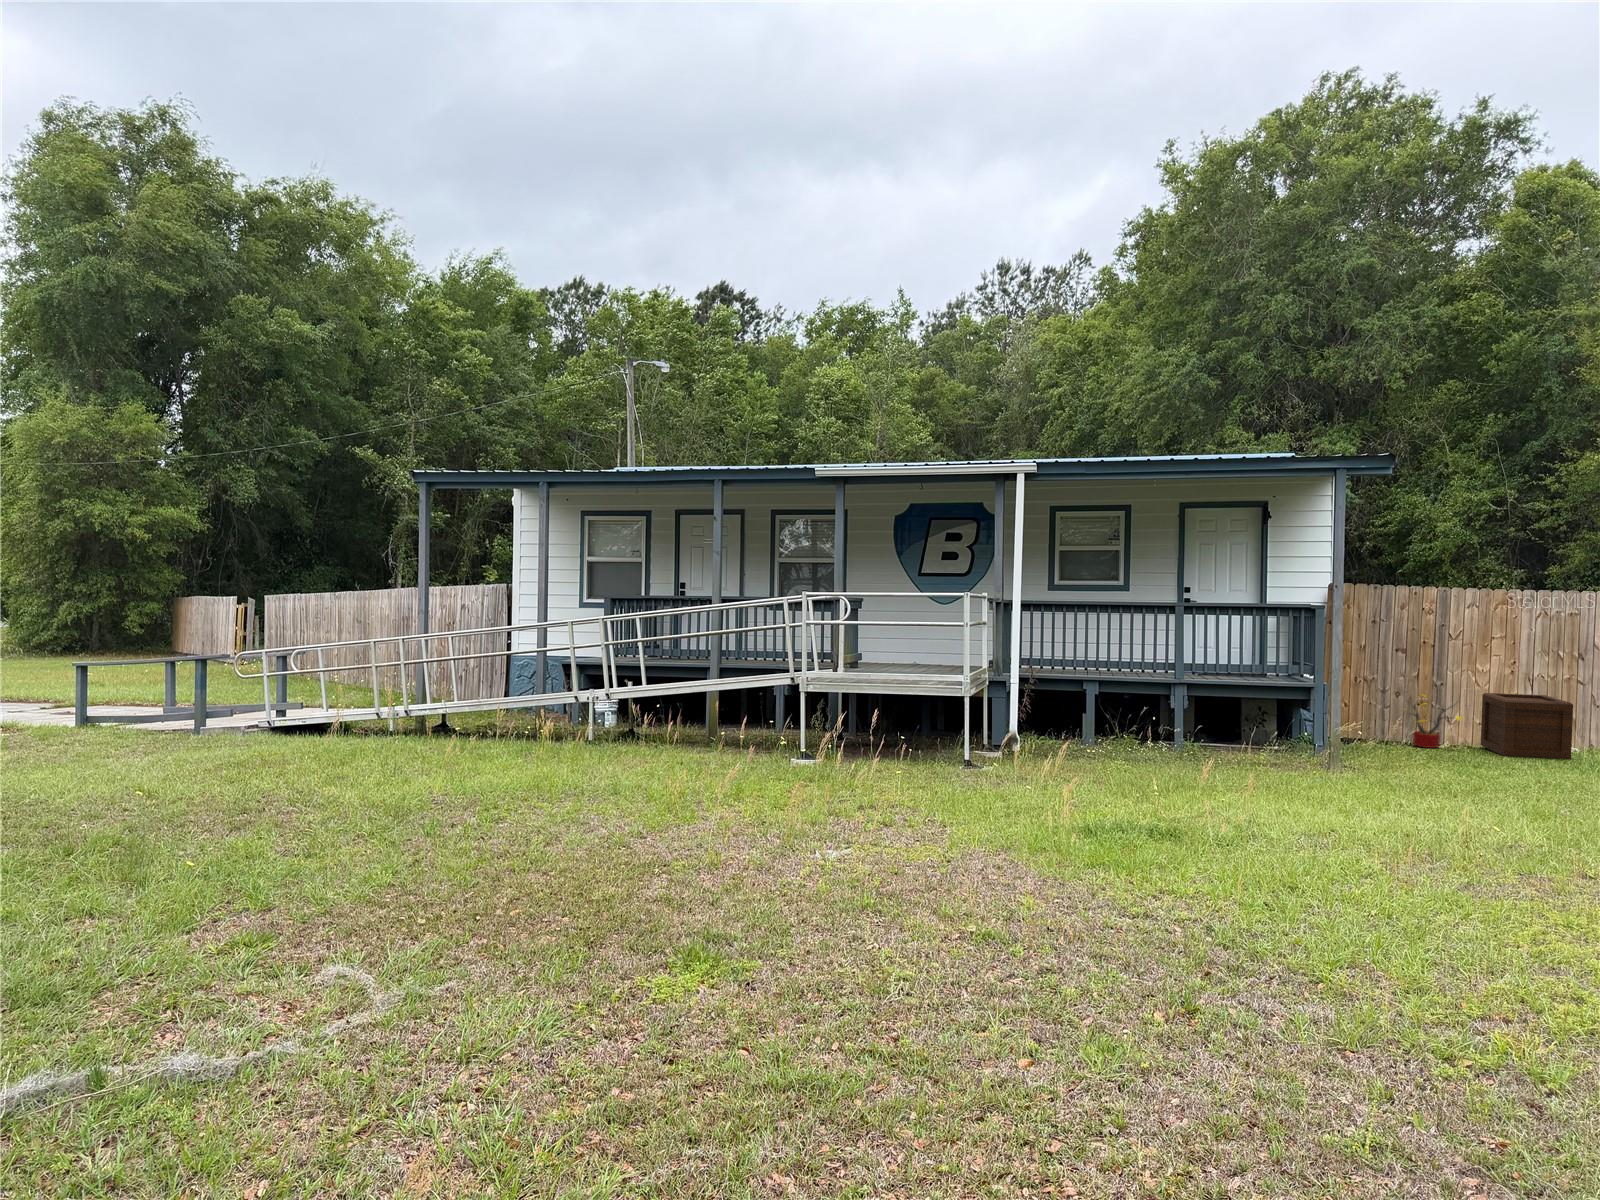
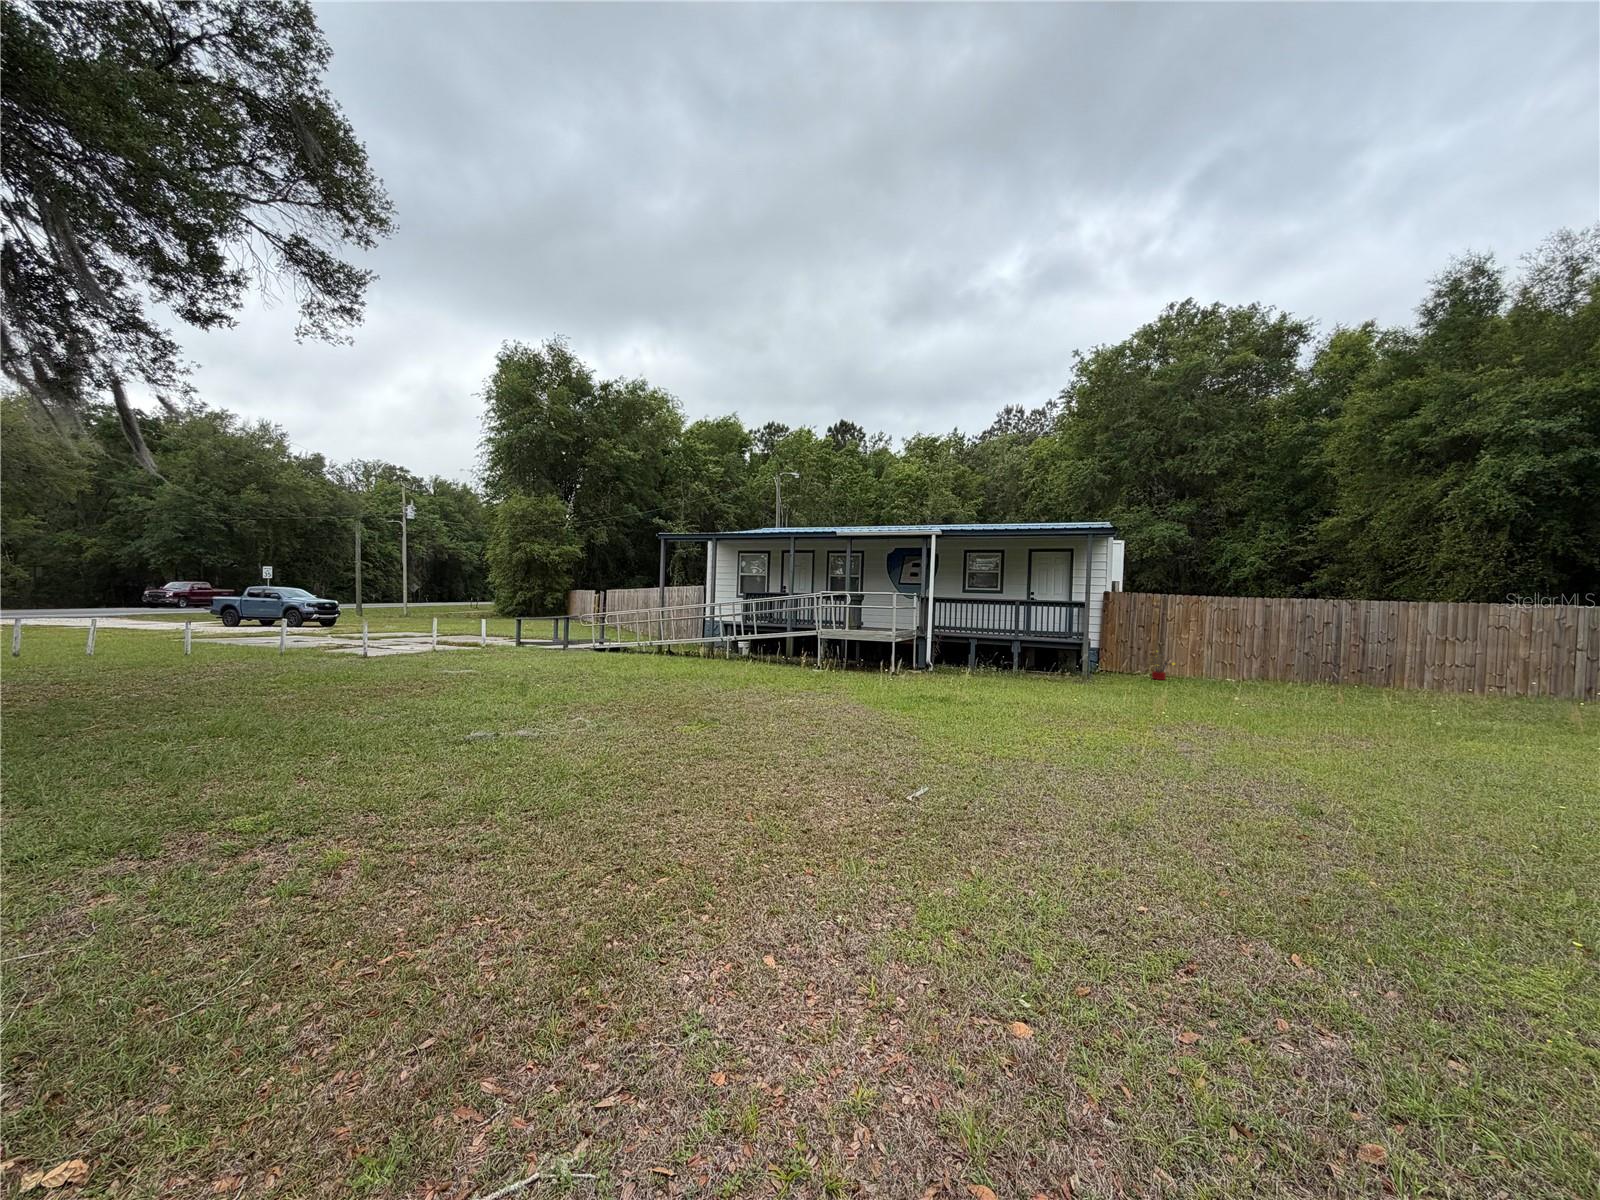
wooden crate: present [1481,693,1573,759] -> none [1191,651,1233,688]

